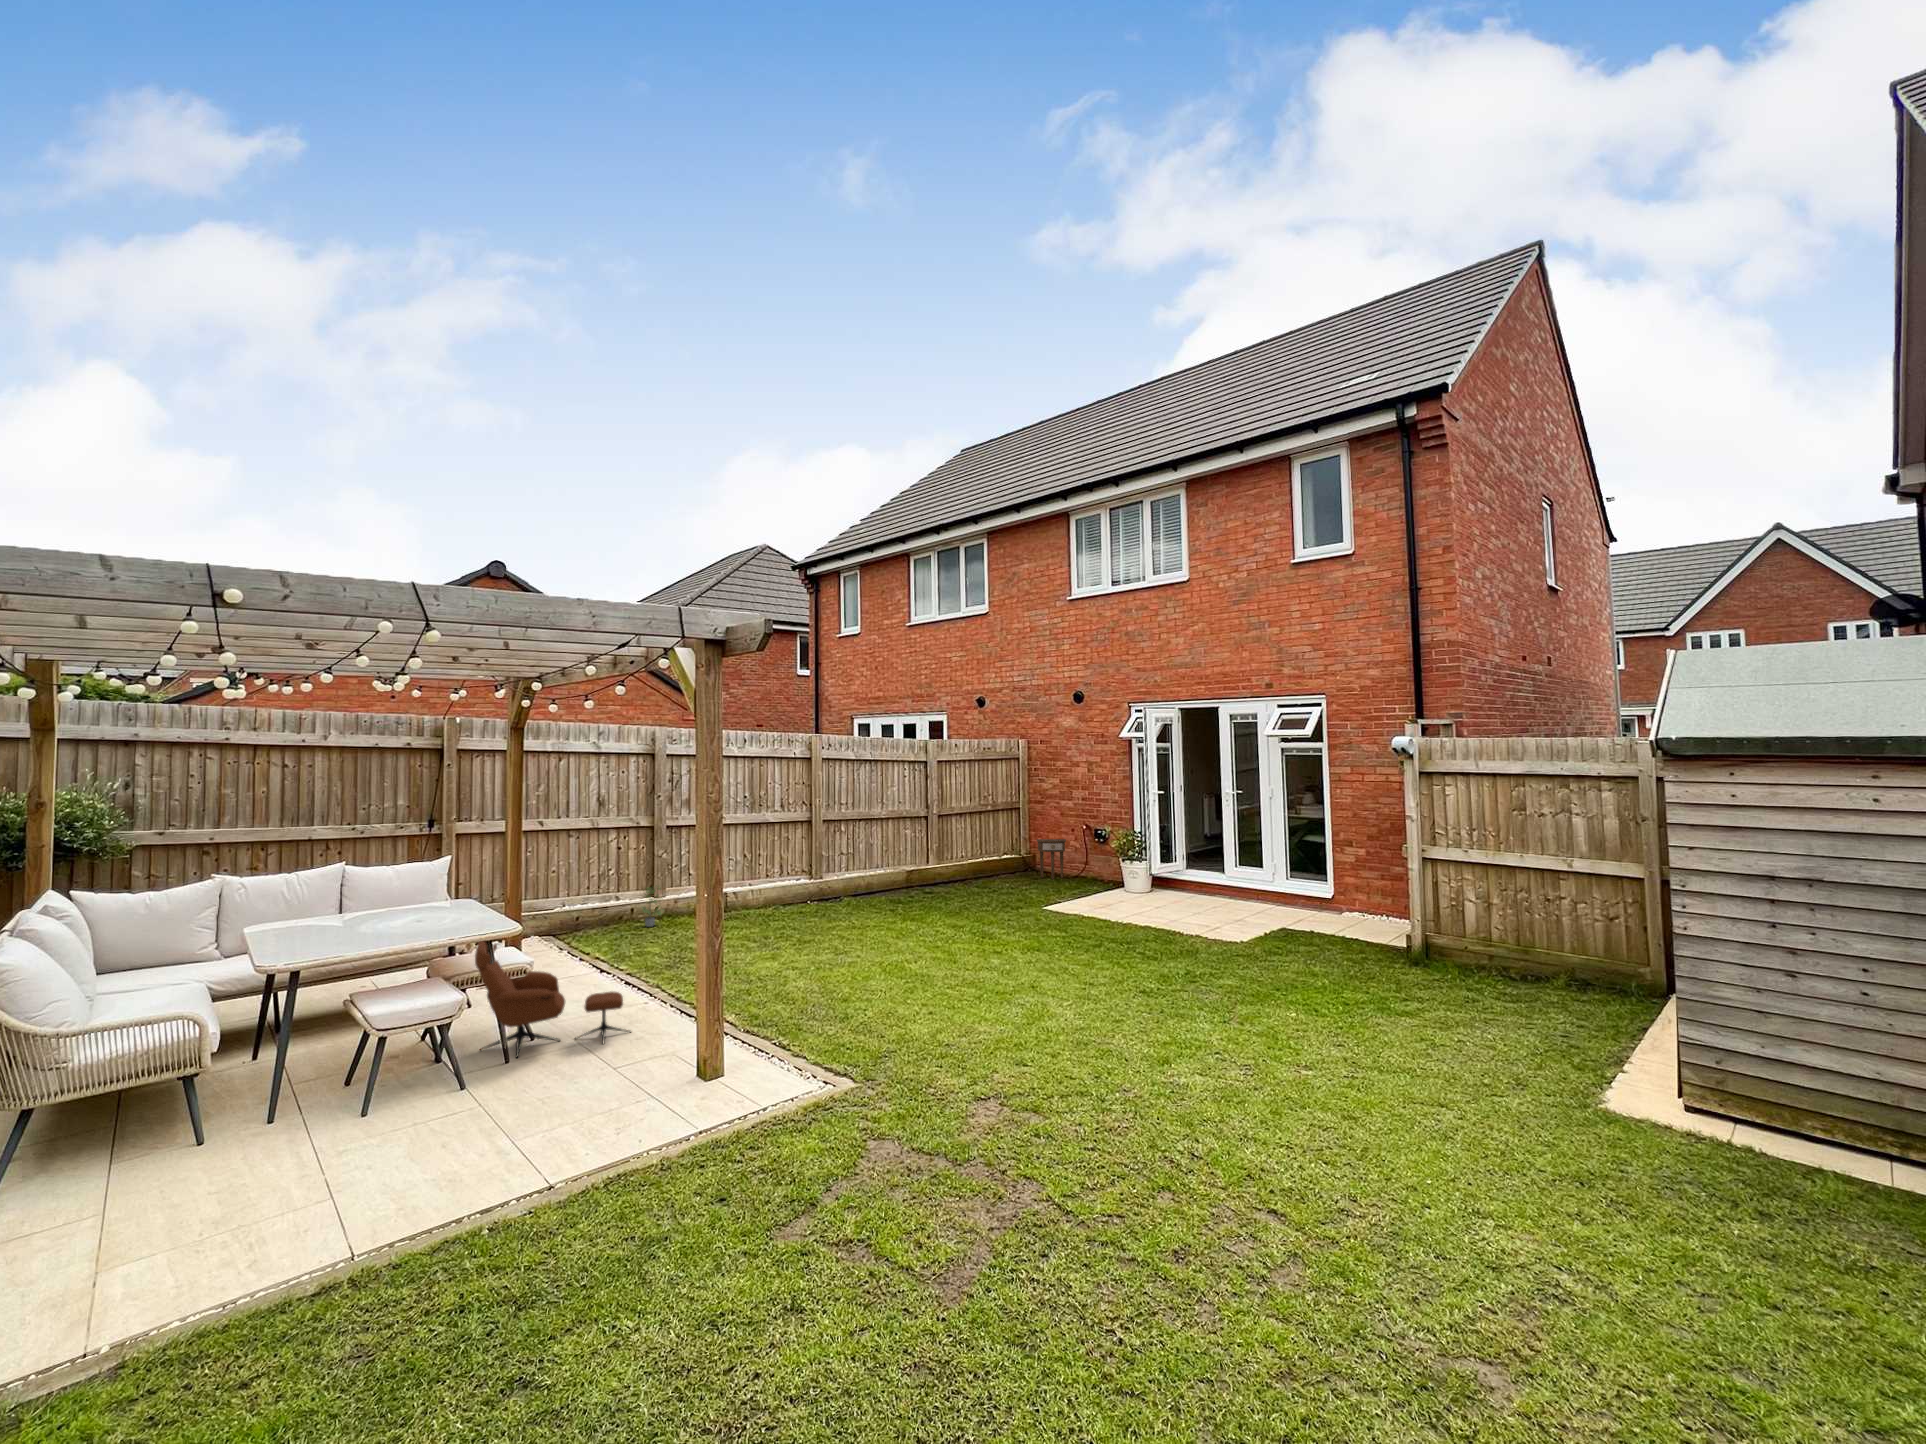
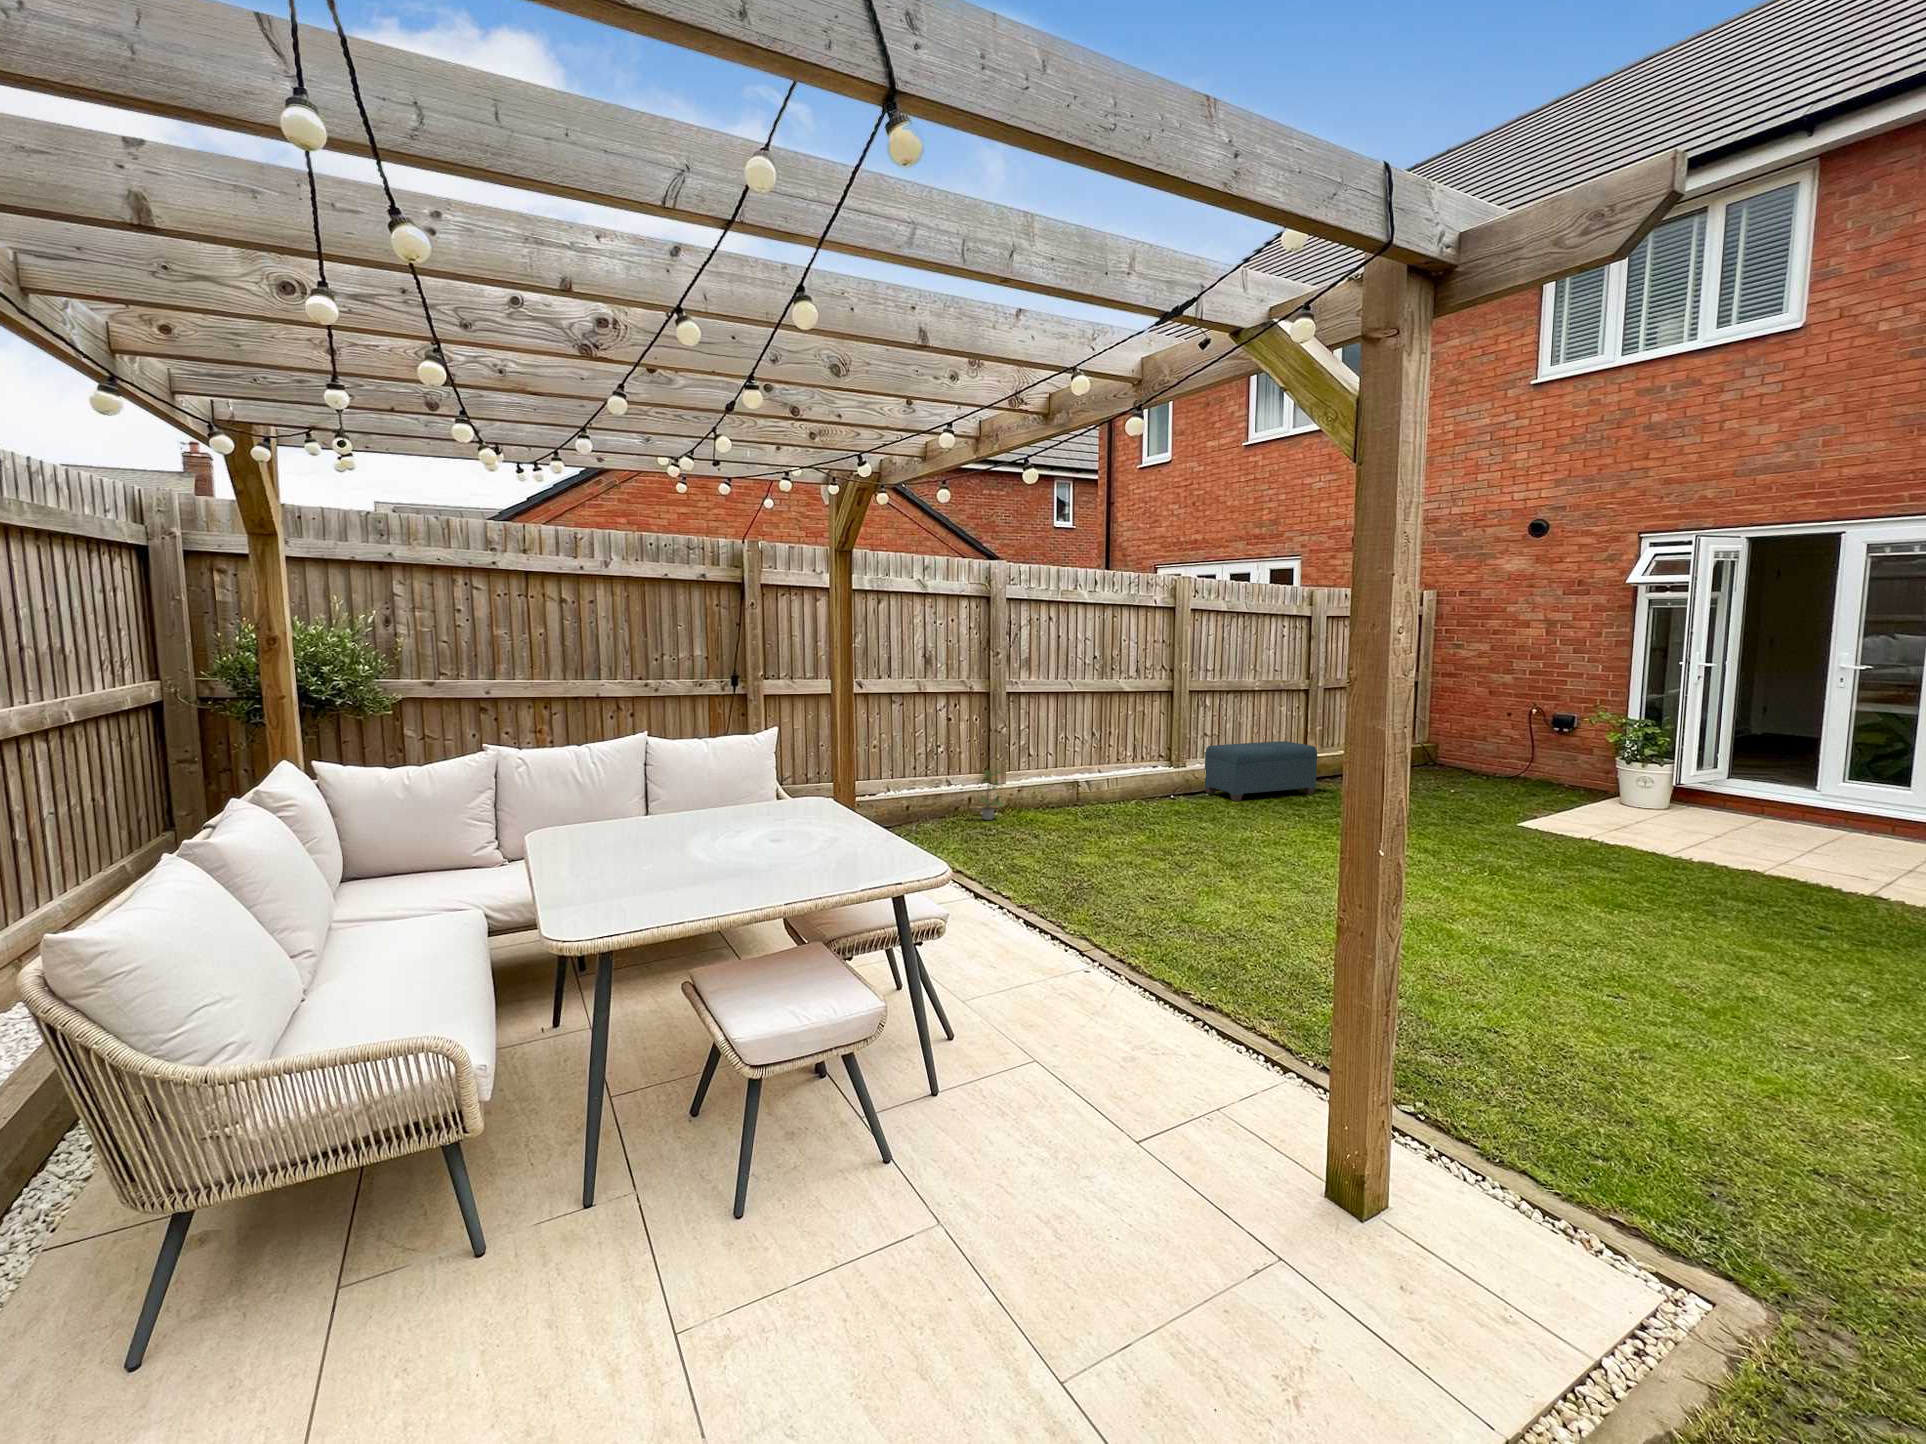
side table: present [1037,839,1066,879] -> none [1451,724,1498,778]
bench: none [840,857,922,904] -> present [1205,741,1317,801]
lounge chair: present [475,941,631,1057] -> none [879,874,1116,1083]

